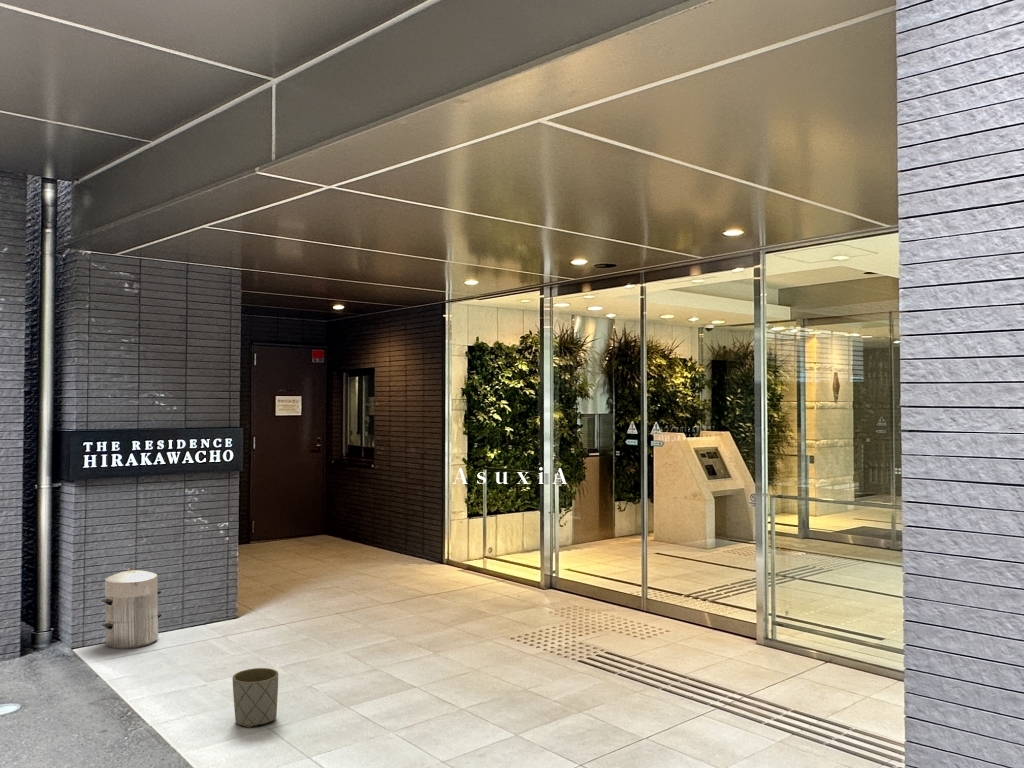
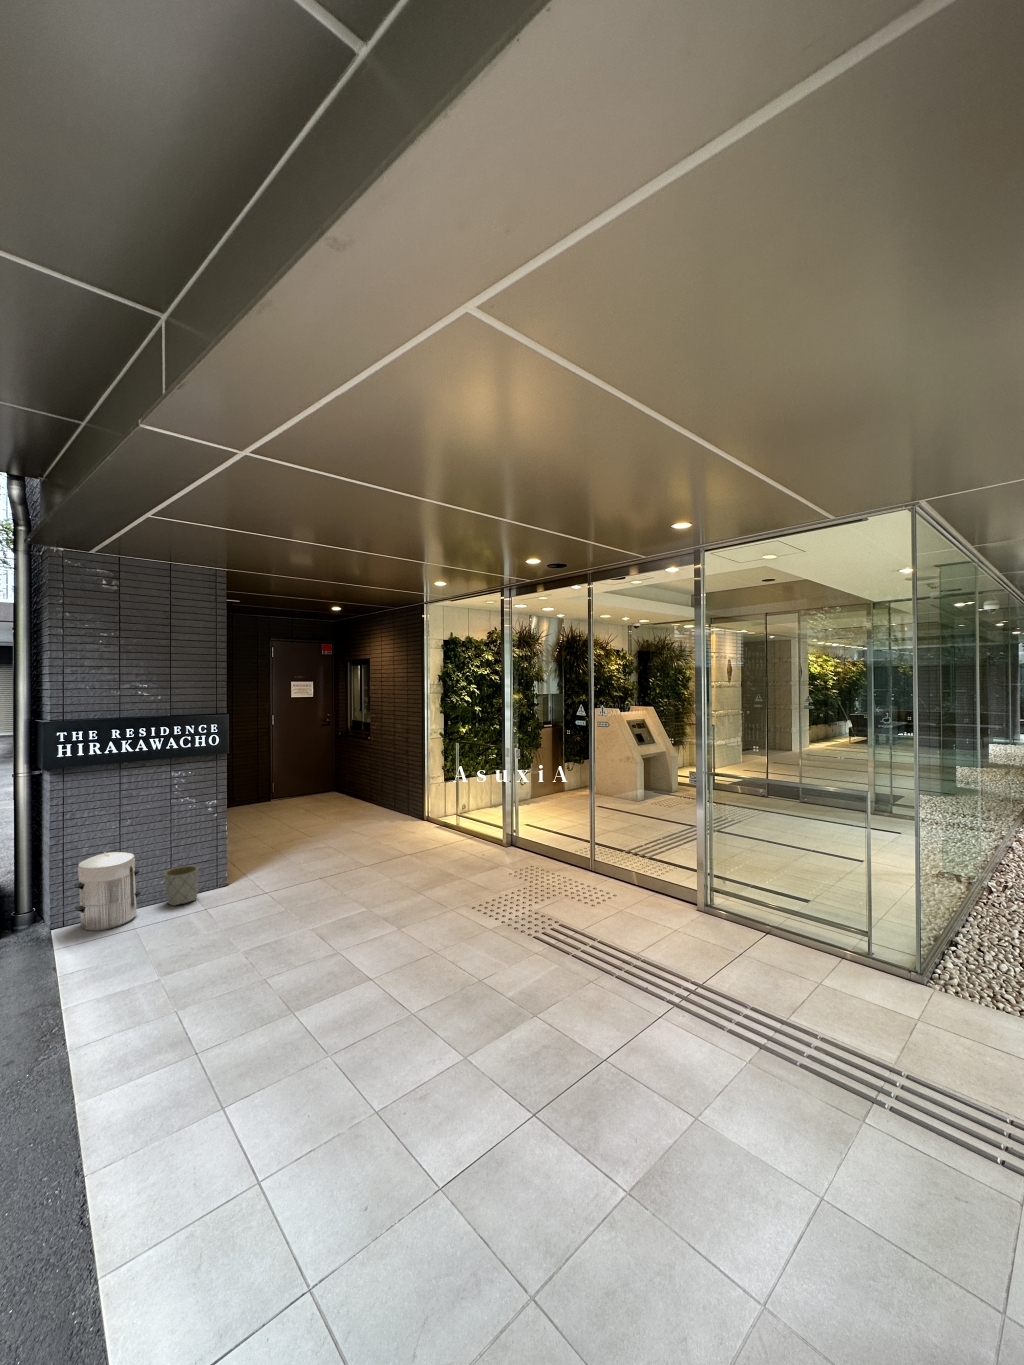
planter: present [232,668,278,728] -> present [164,866,198,906]

